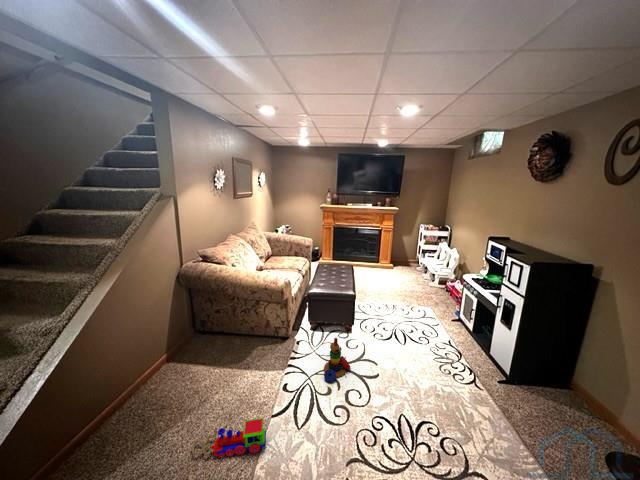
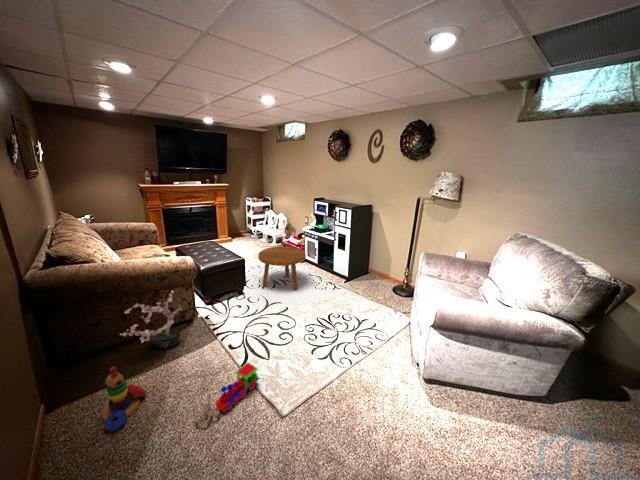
footstool: none [373,289,437,356] -> present [258,247,306,290]
potted plant: none [218,305,268,357] -> present [120,290,181,348]
stacking toy: present [324,338,350,383] -> present [102,366,146,432]

